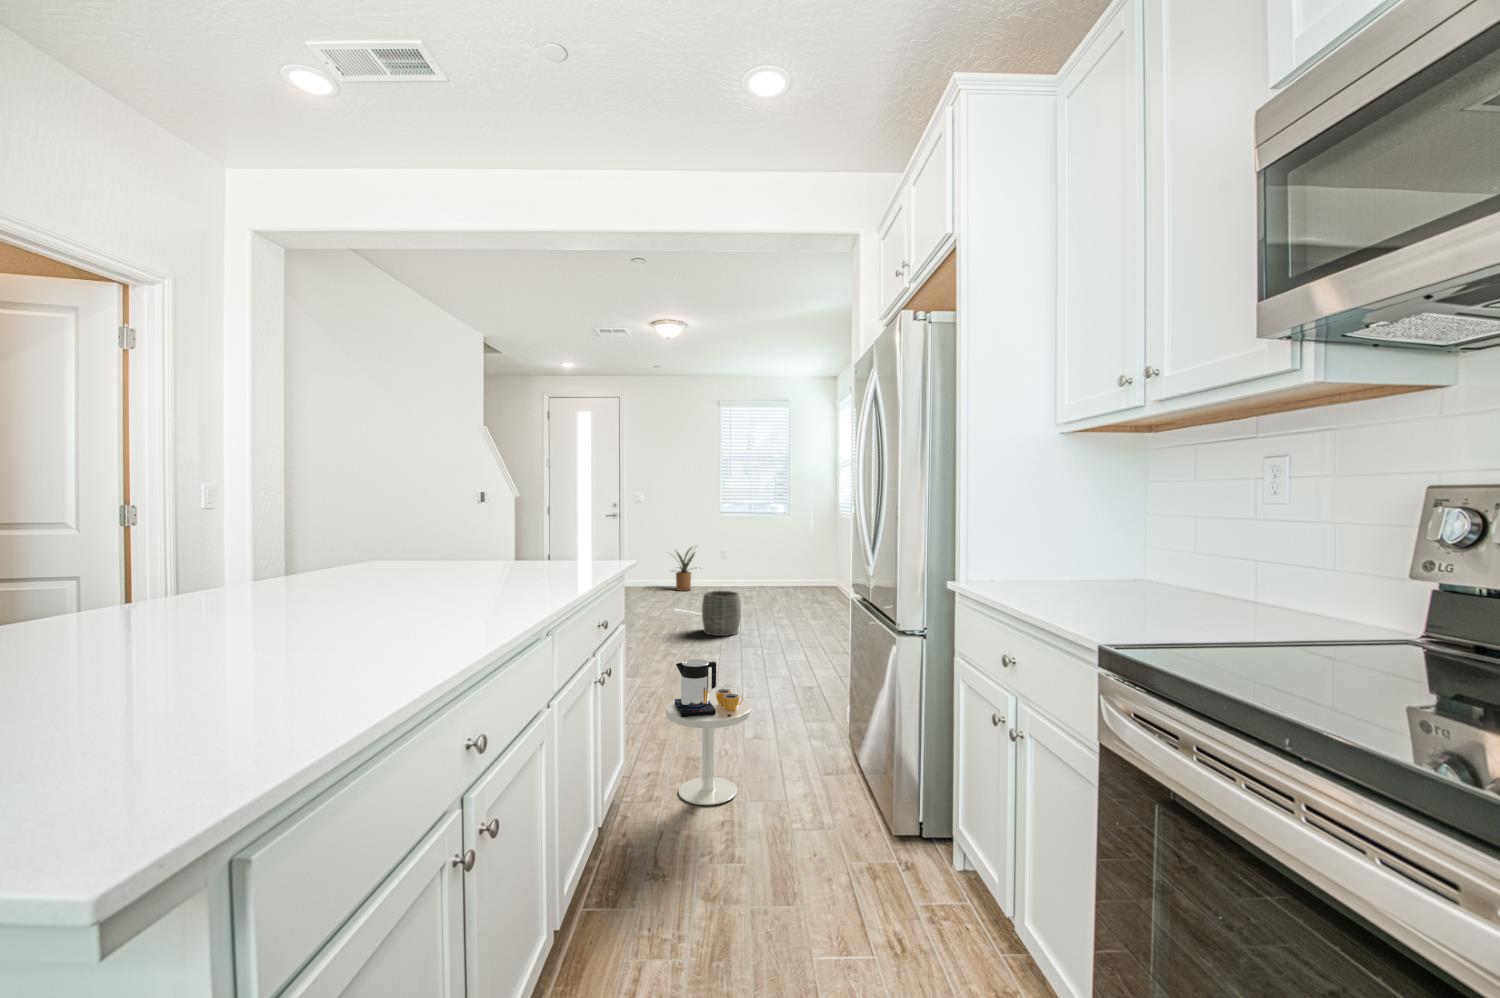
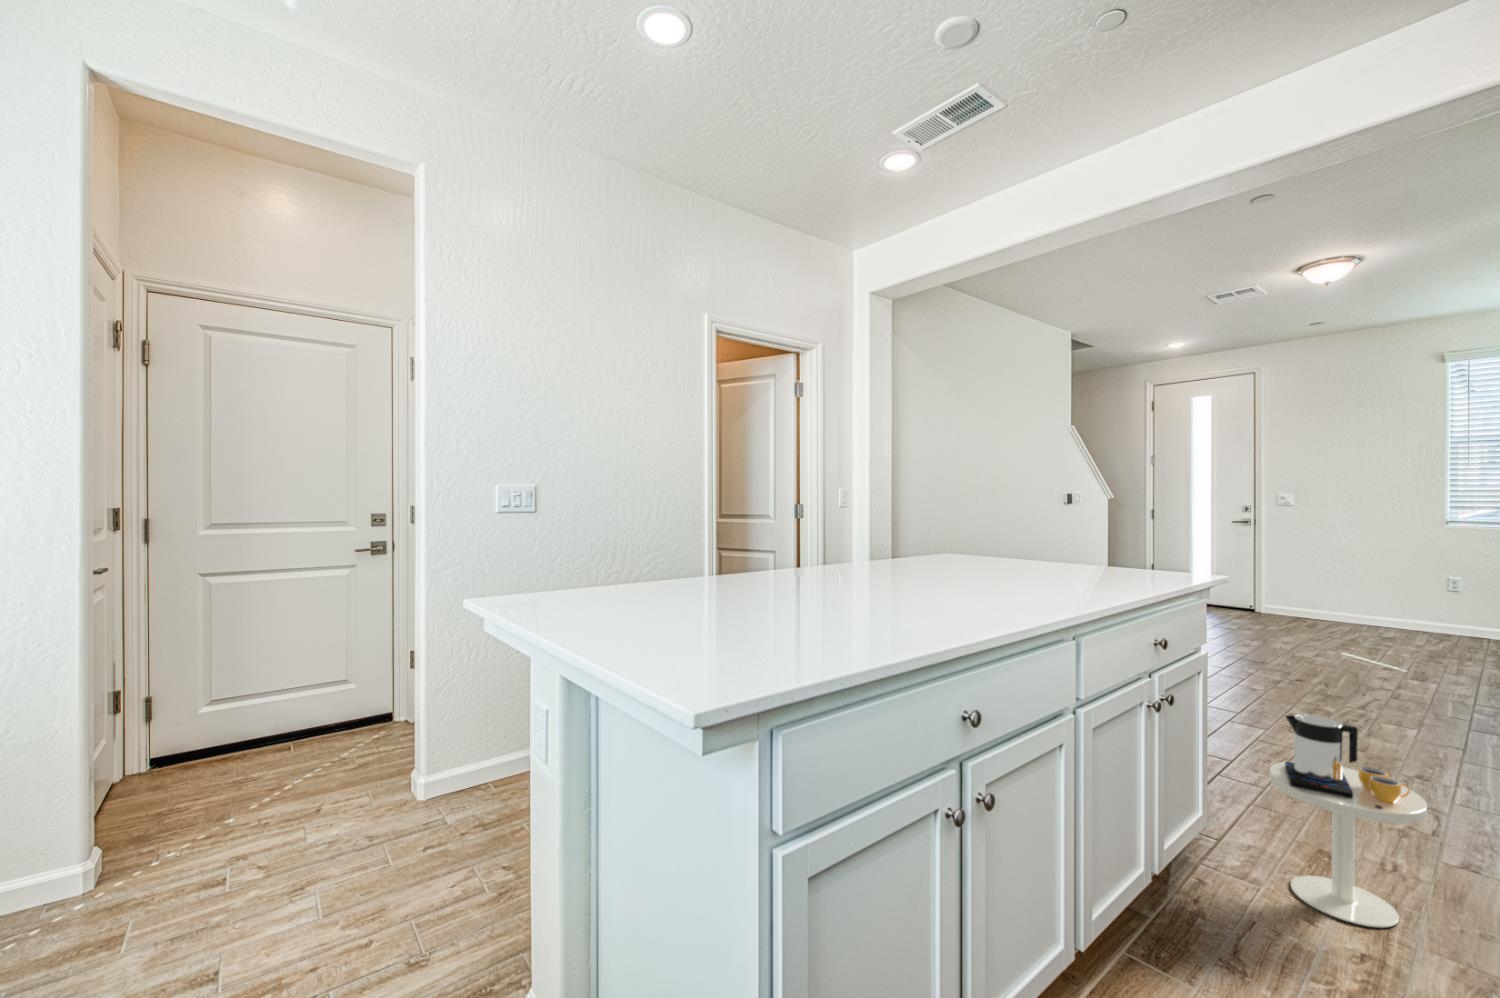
house plant: present [676,548,695,591] -> none [1322,568,1403,630]
woven basket: present [702,591,741,636] -> none [1385,635,1468,705]

